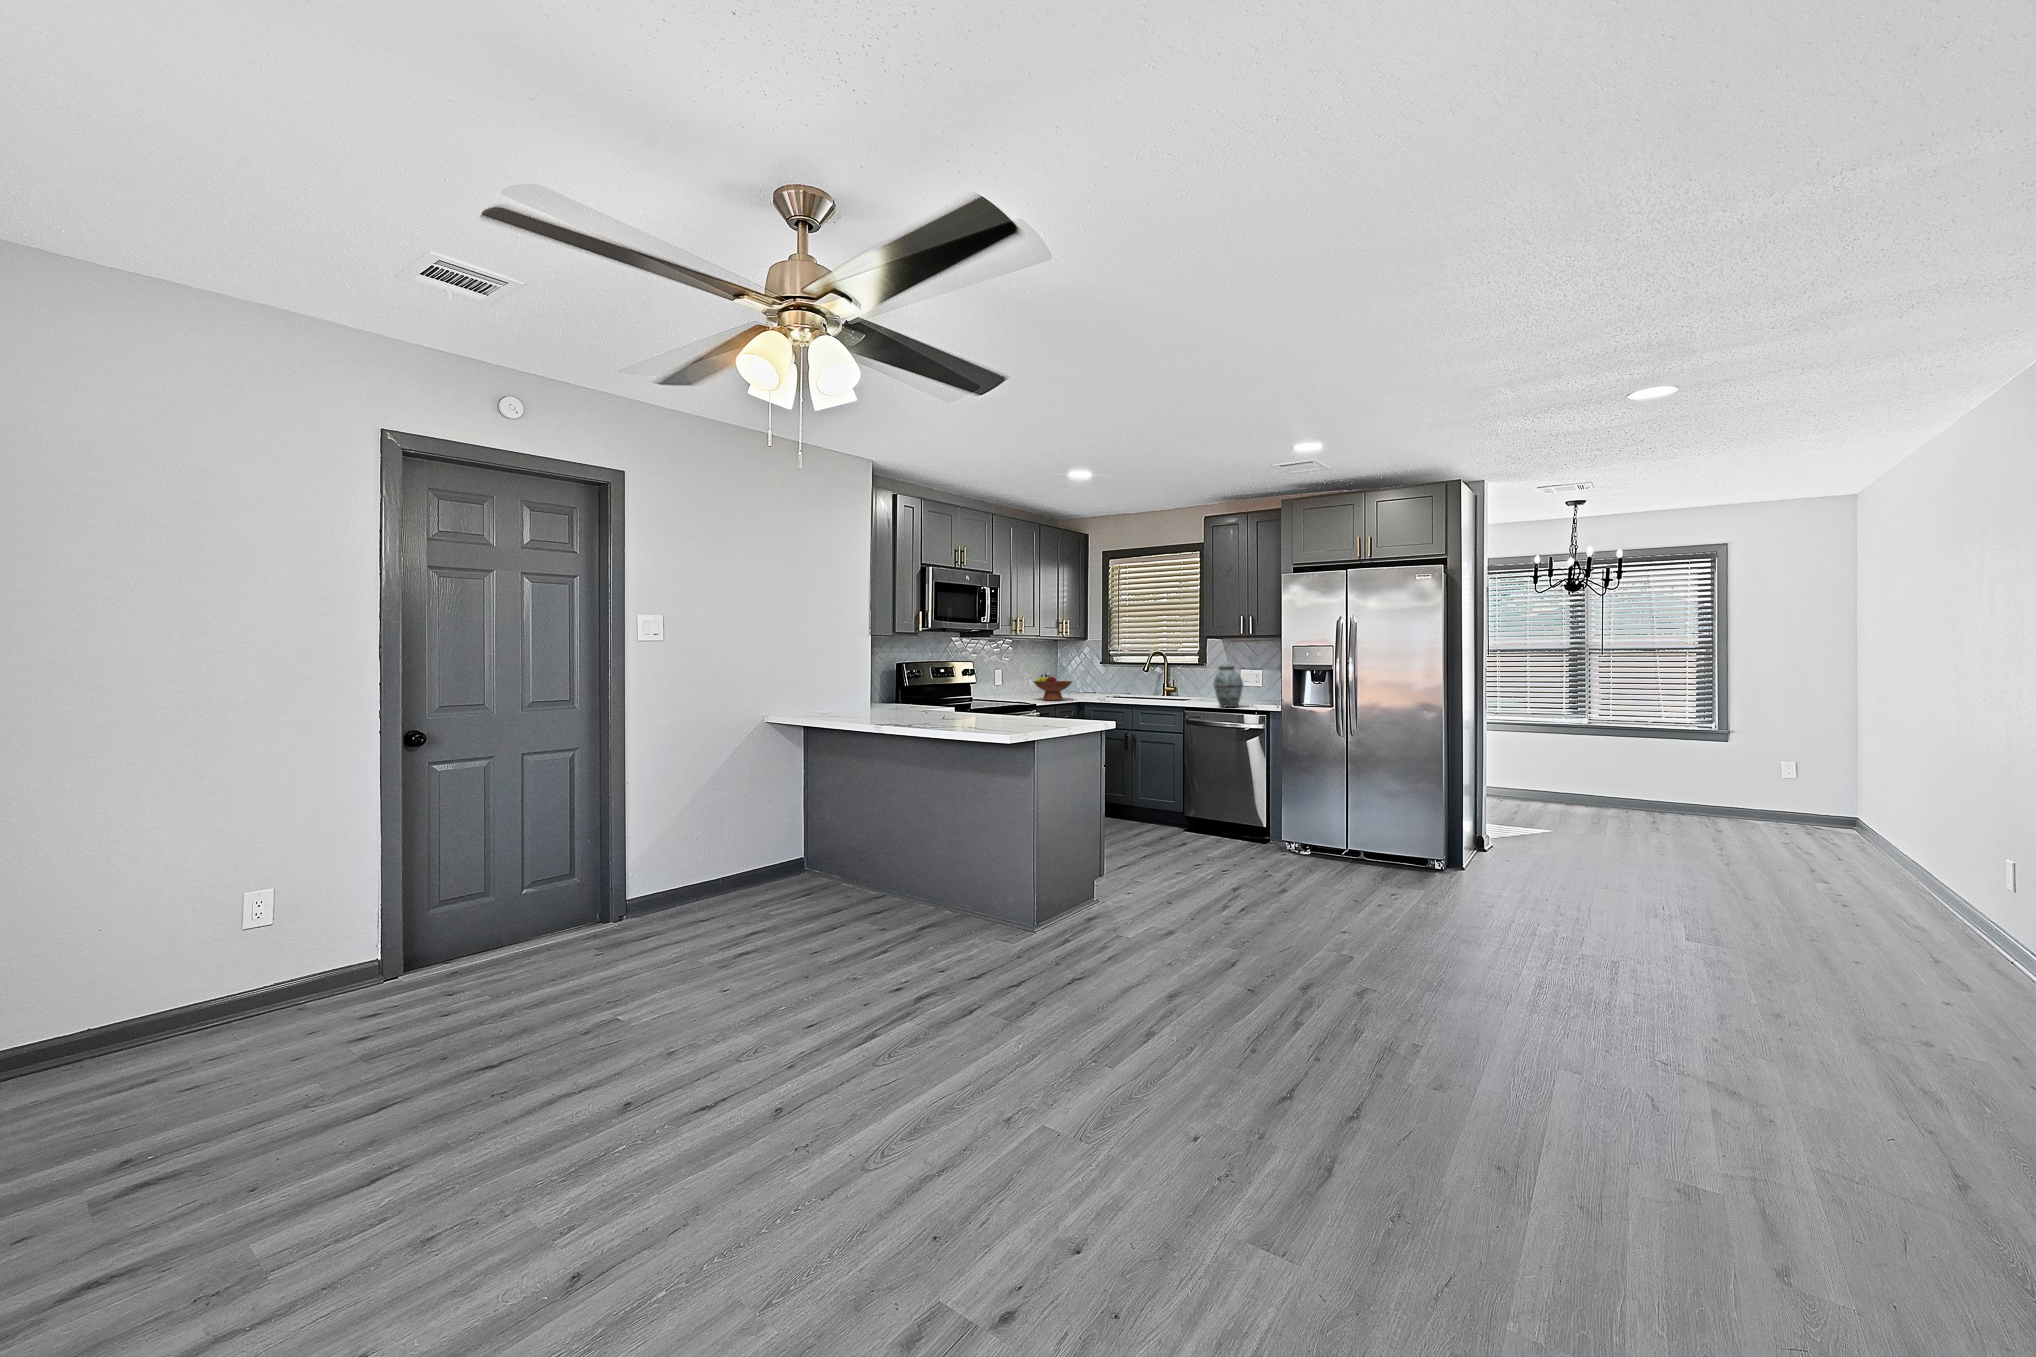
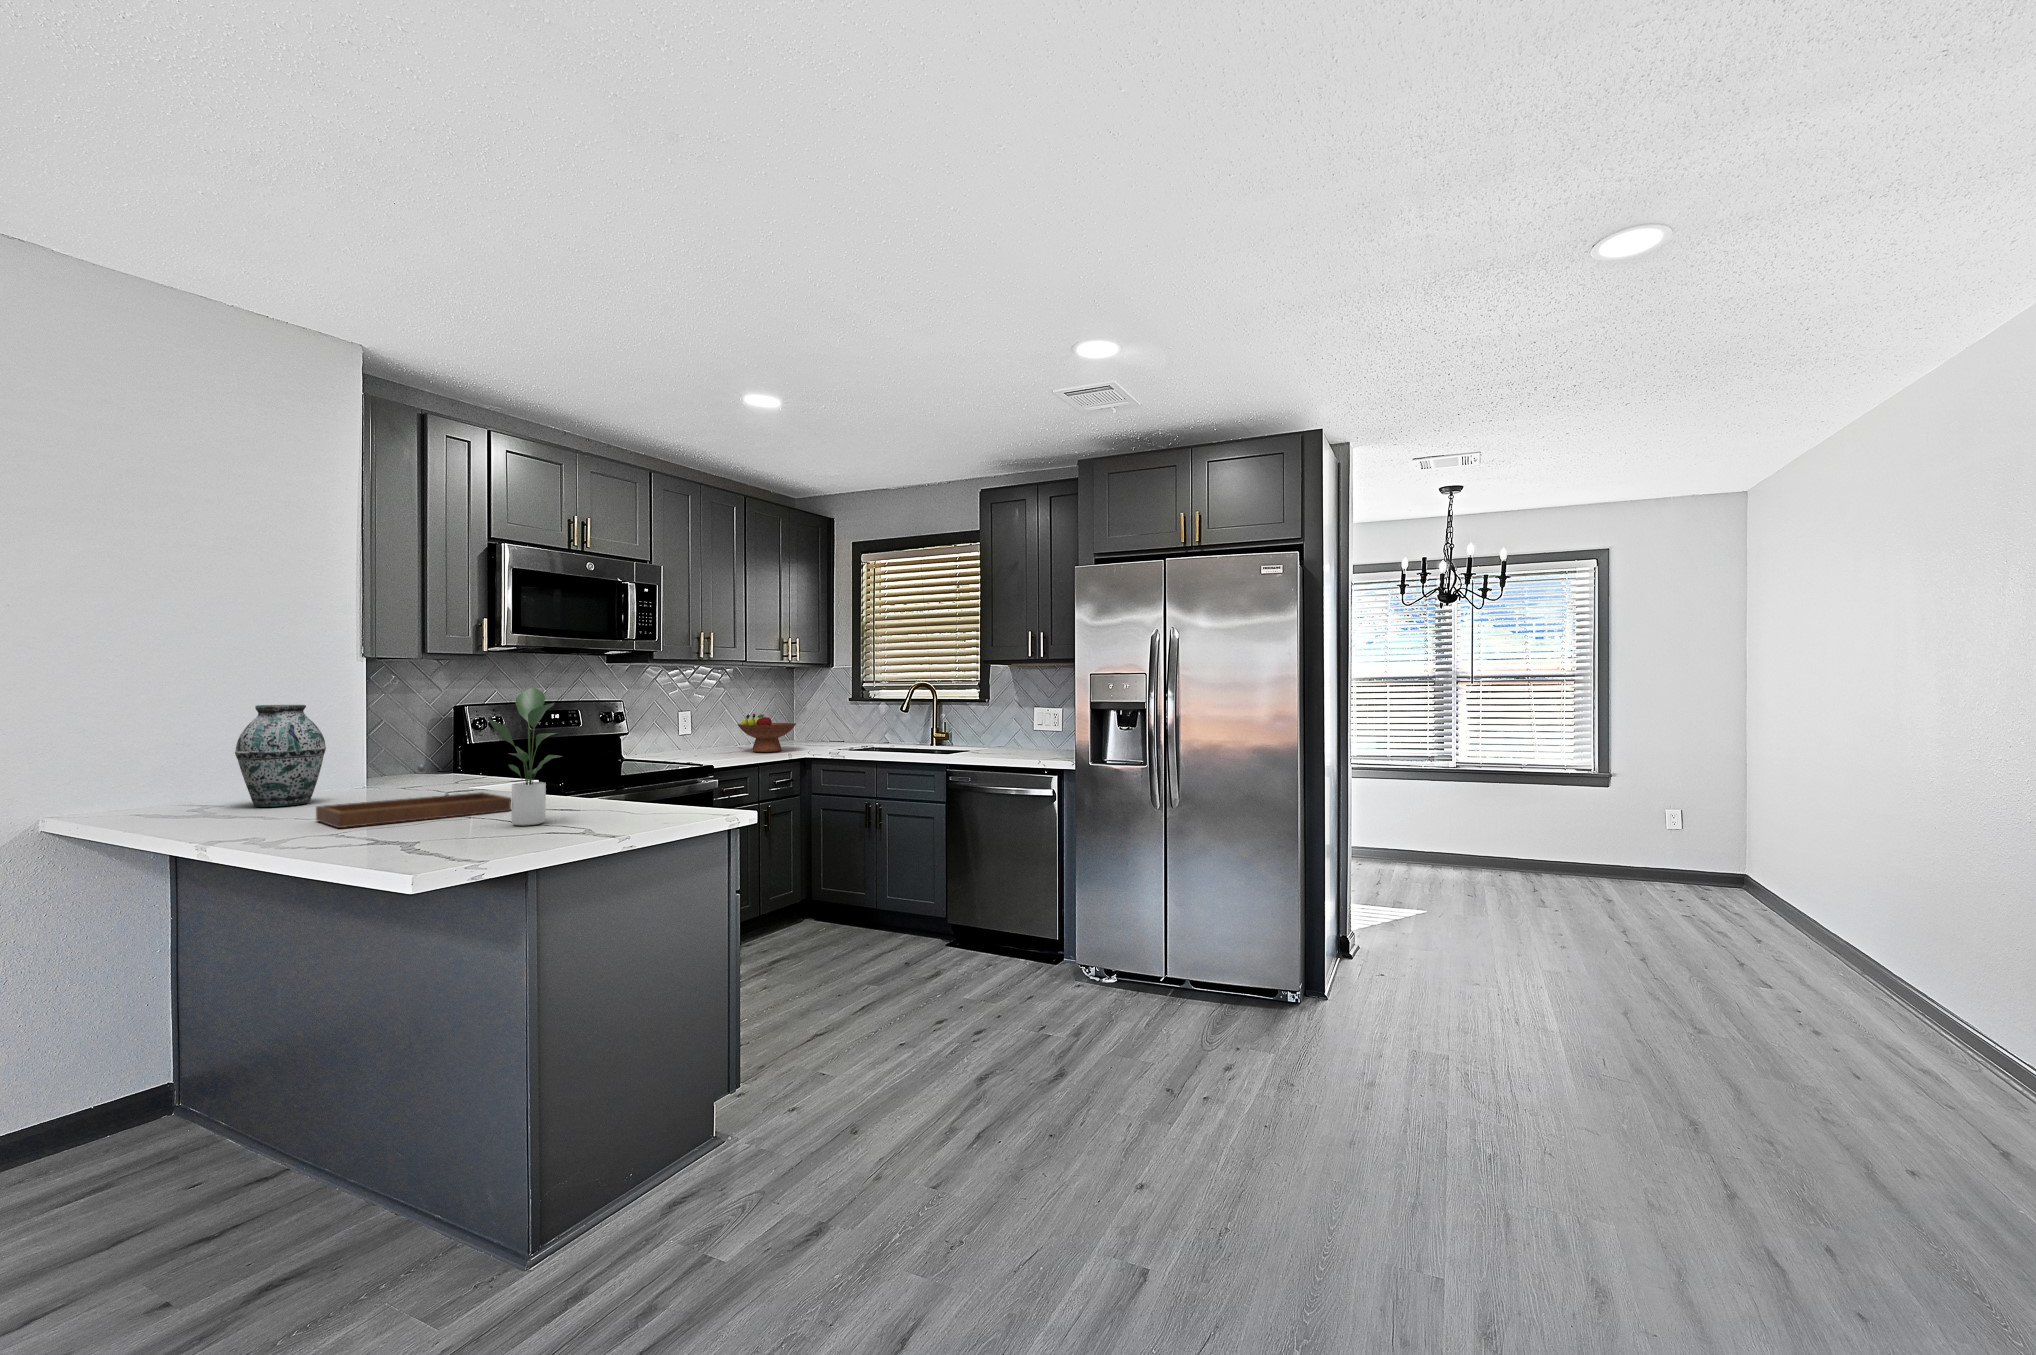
potted plant: none [994,652,1027,723] -> present [488,687,562,826]
vase: present [1213,666,1243,707] -> present [235,705,326,807]
tray: none [899,692,985,722] -> present [316,764,511,828]

